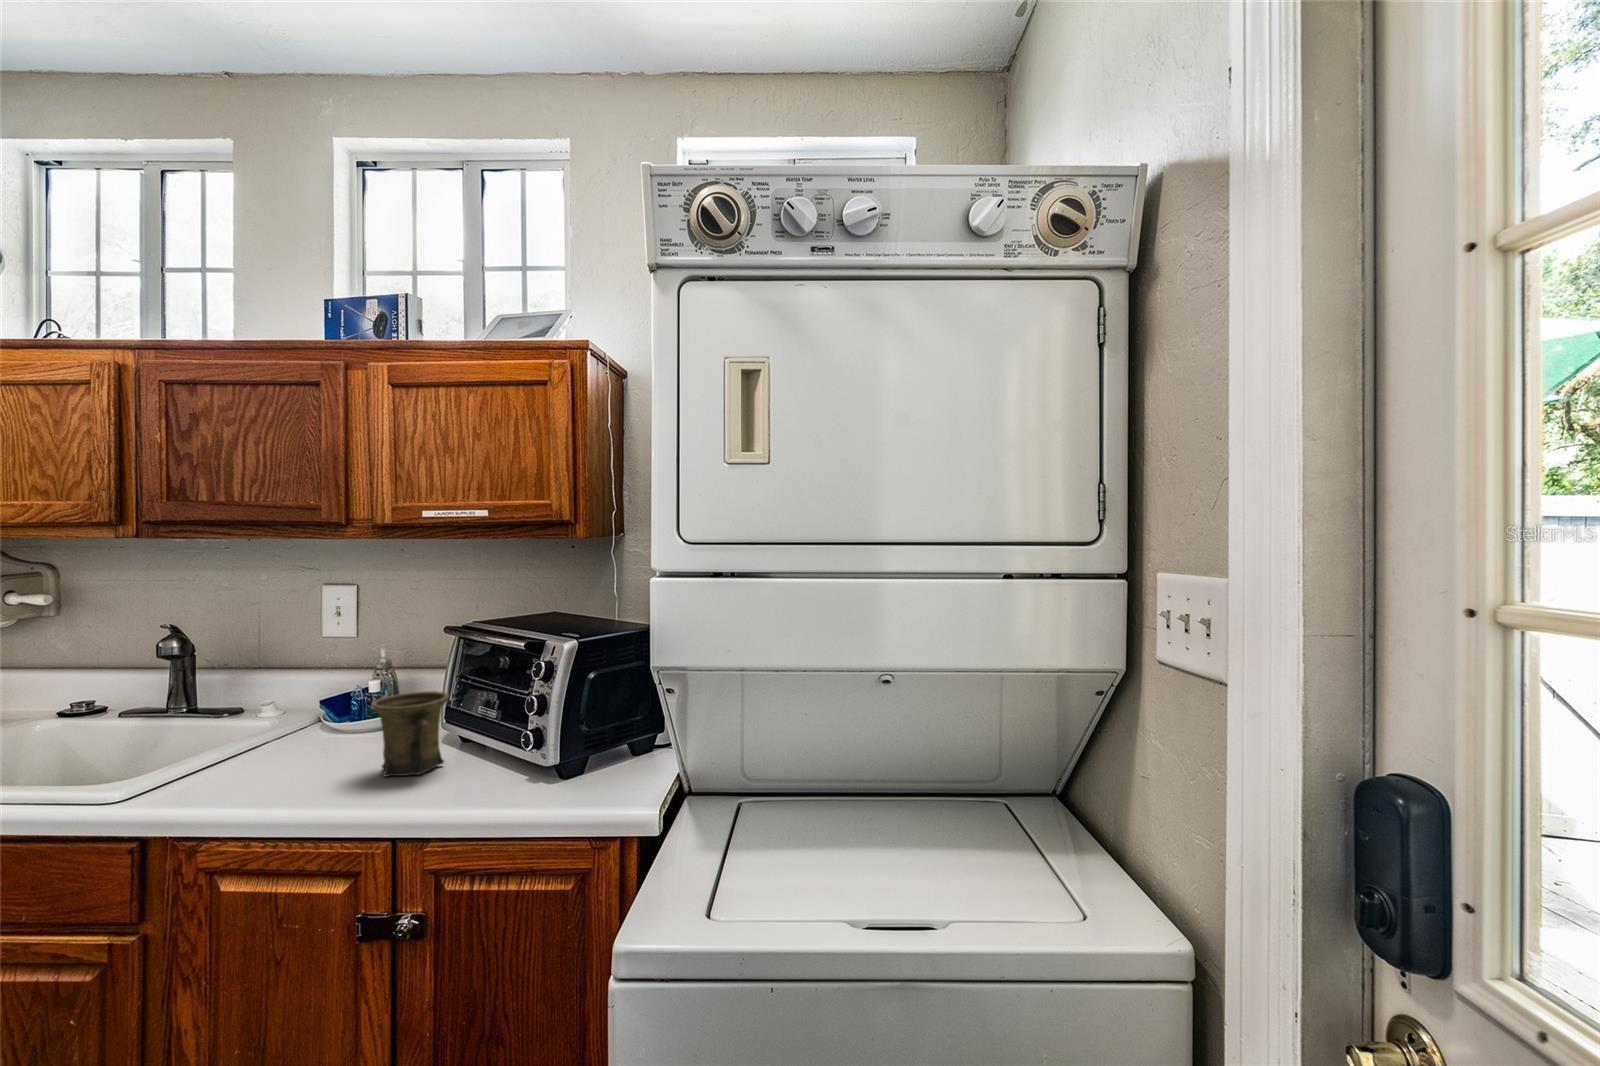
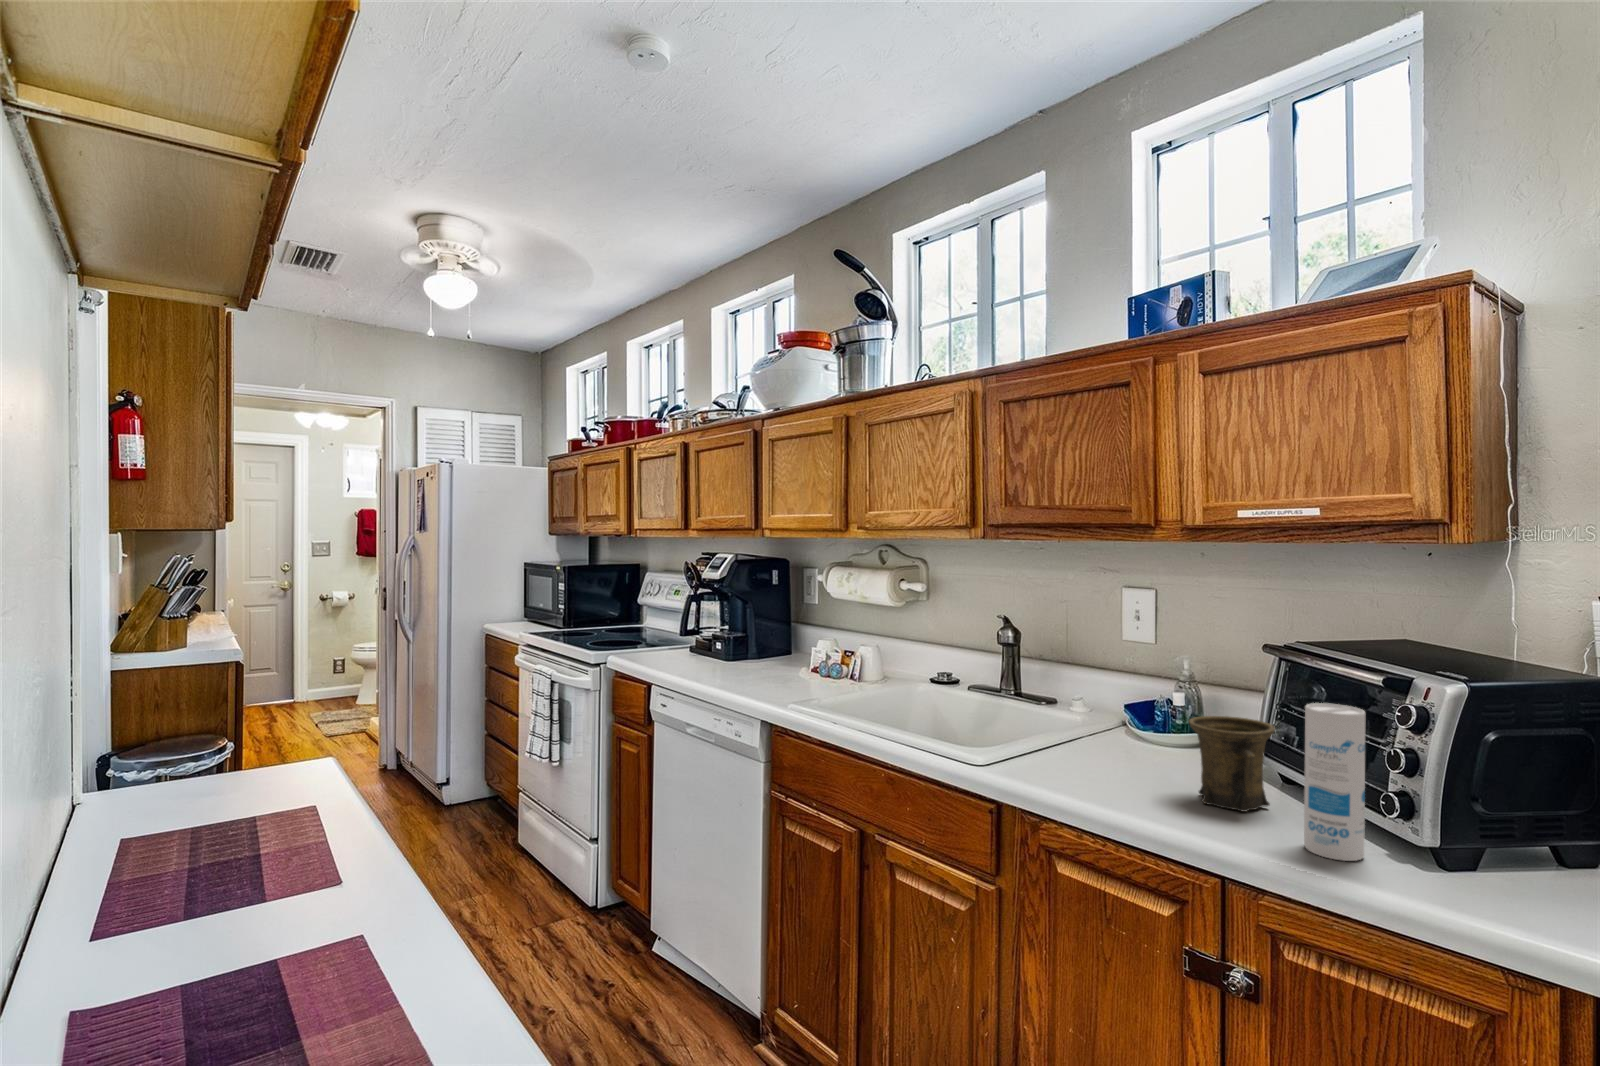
canister: none [466,668,511,795] -> present [1304,703,1365,861]

